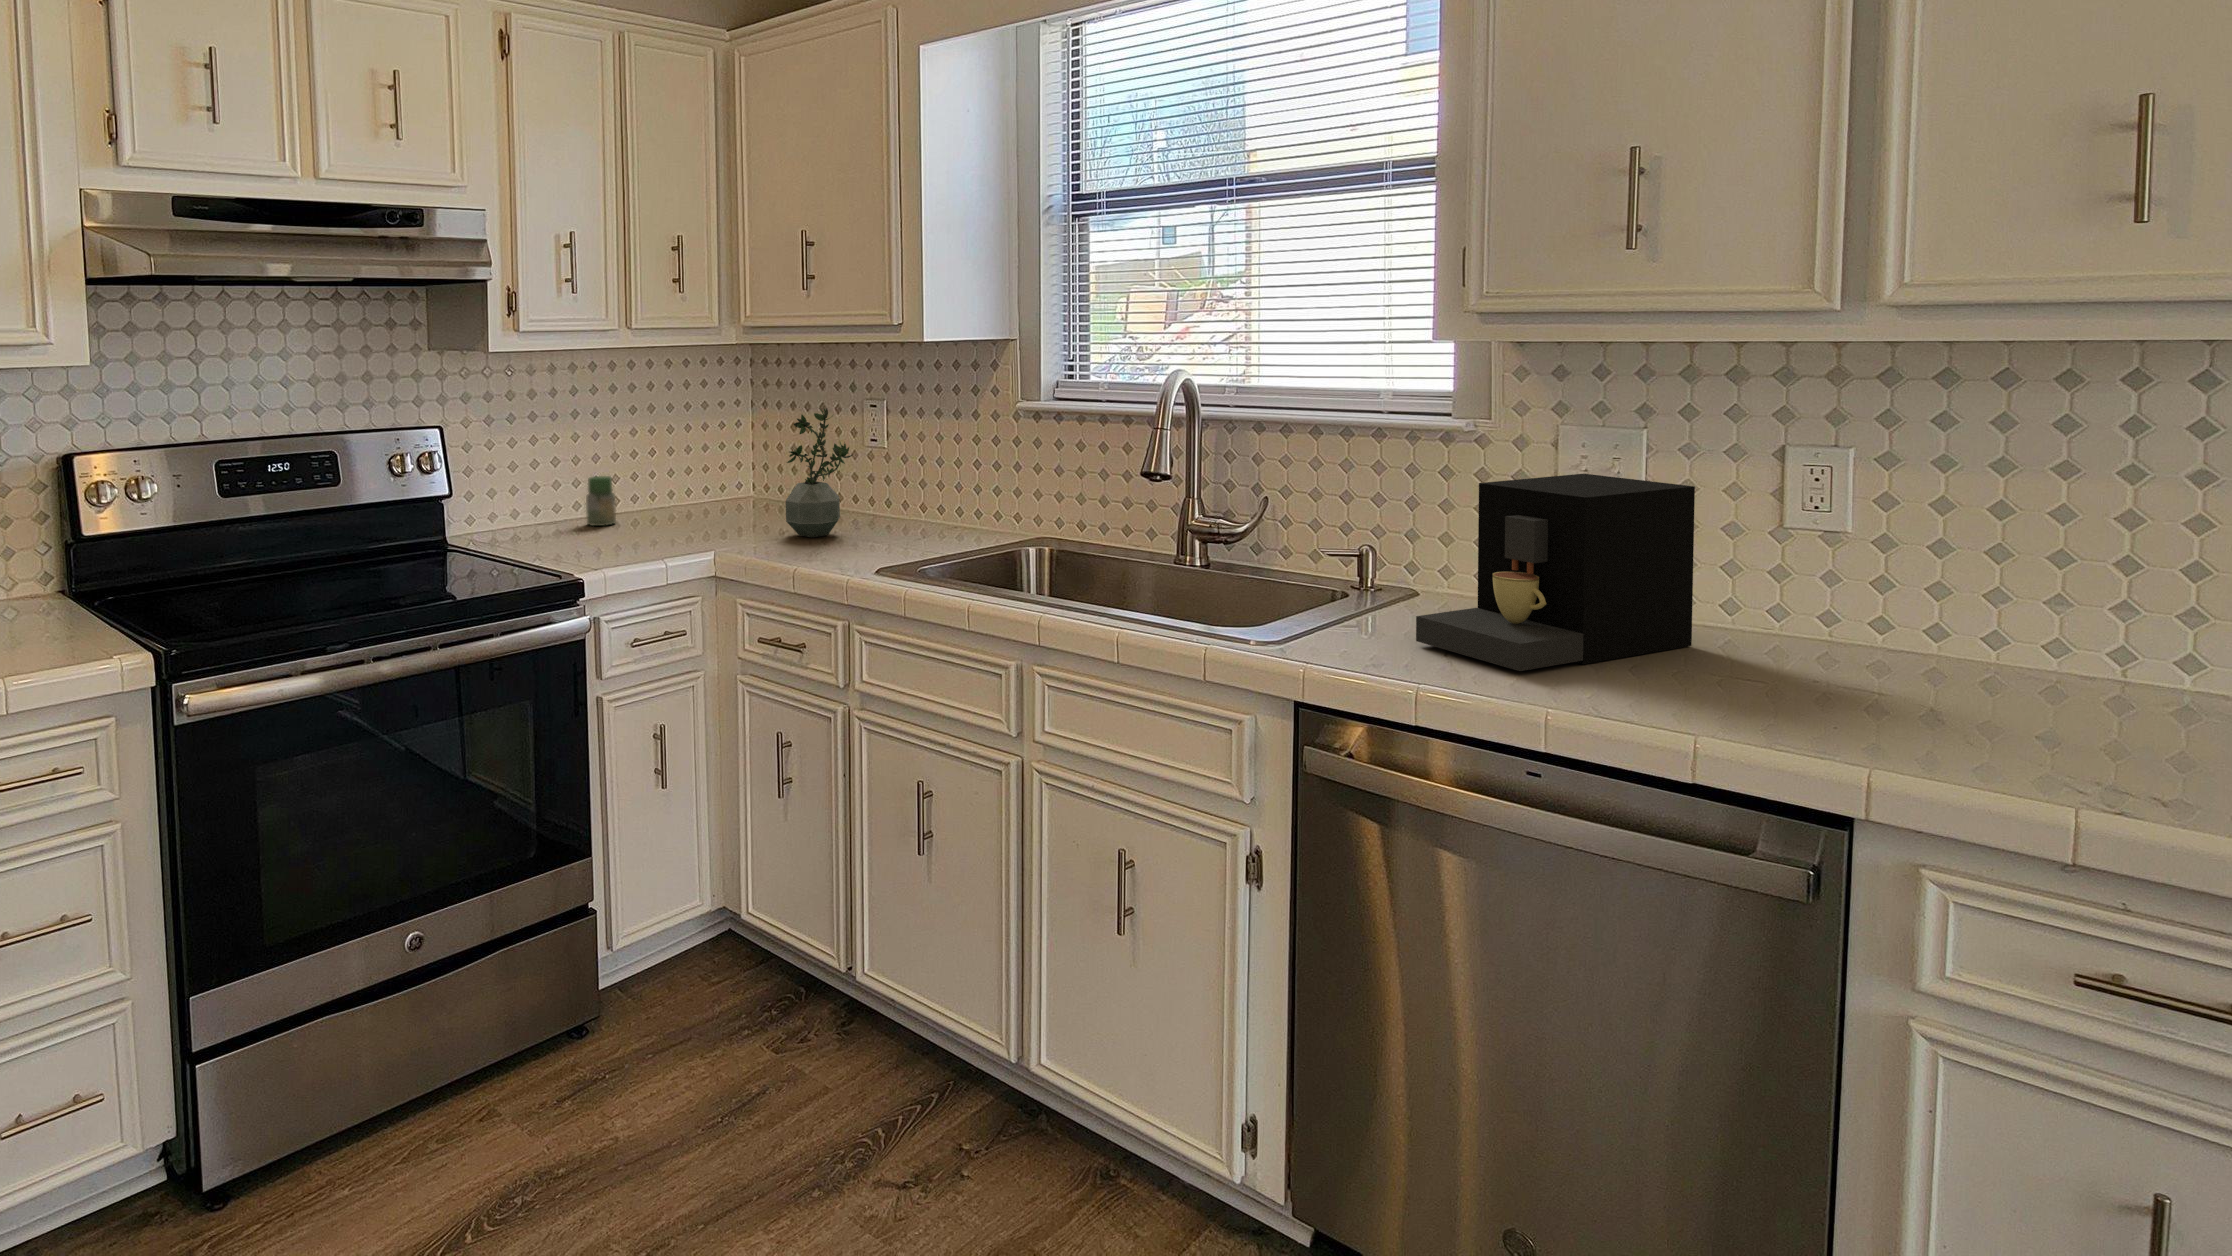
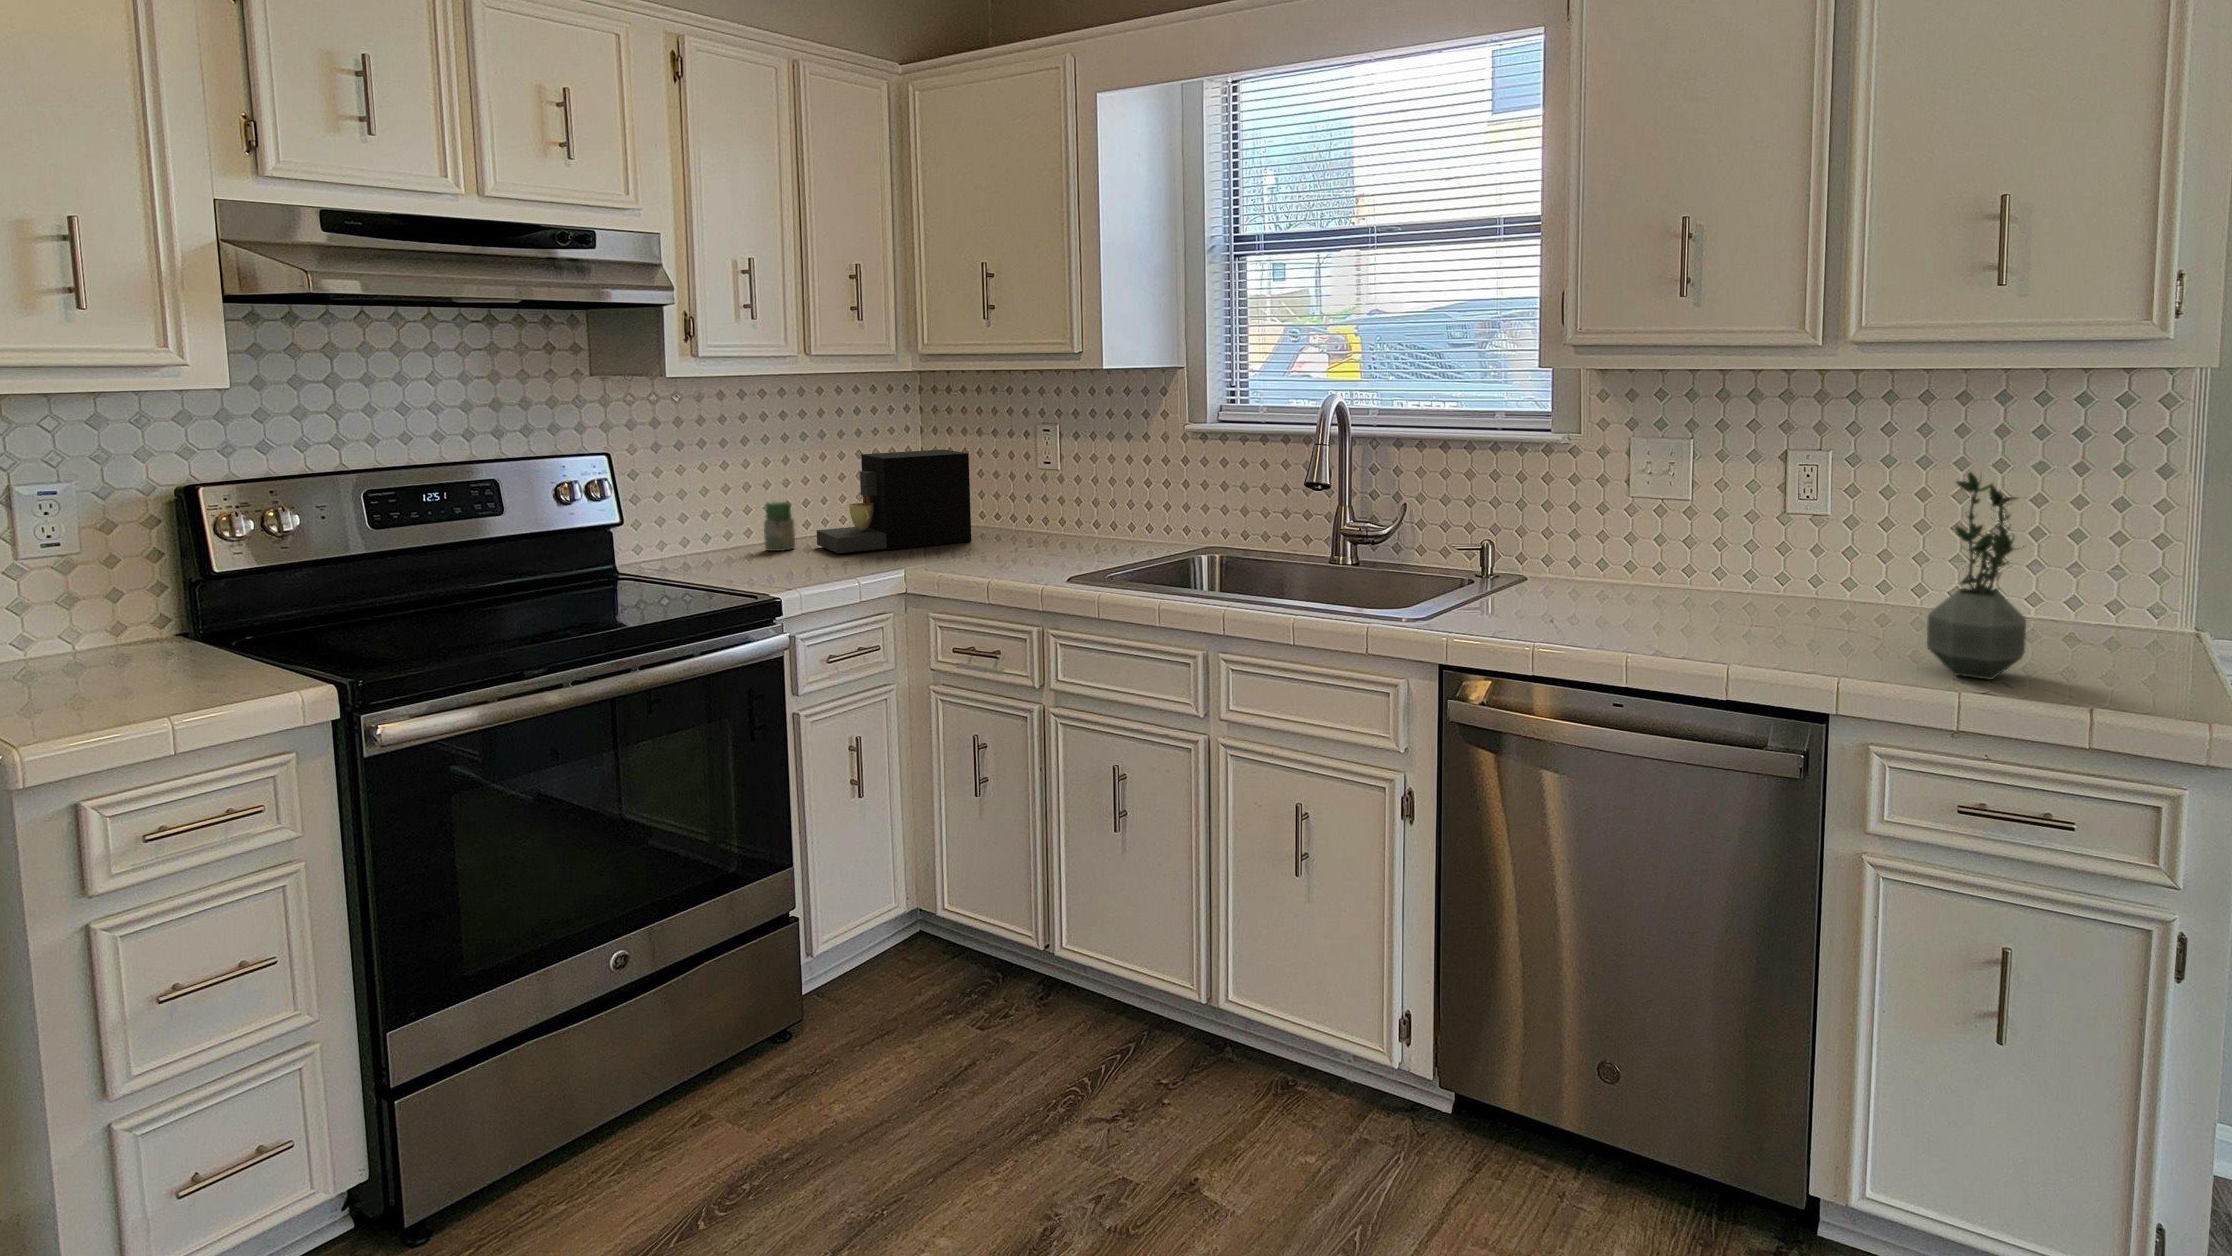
potted plant: present [786,408,852,537] -> present [1927,472,2026,680]
coffee maker: present [1416,474,1695,671] -> present [817,449,971,553]

